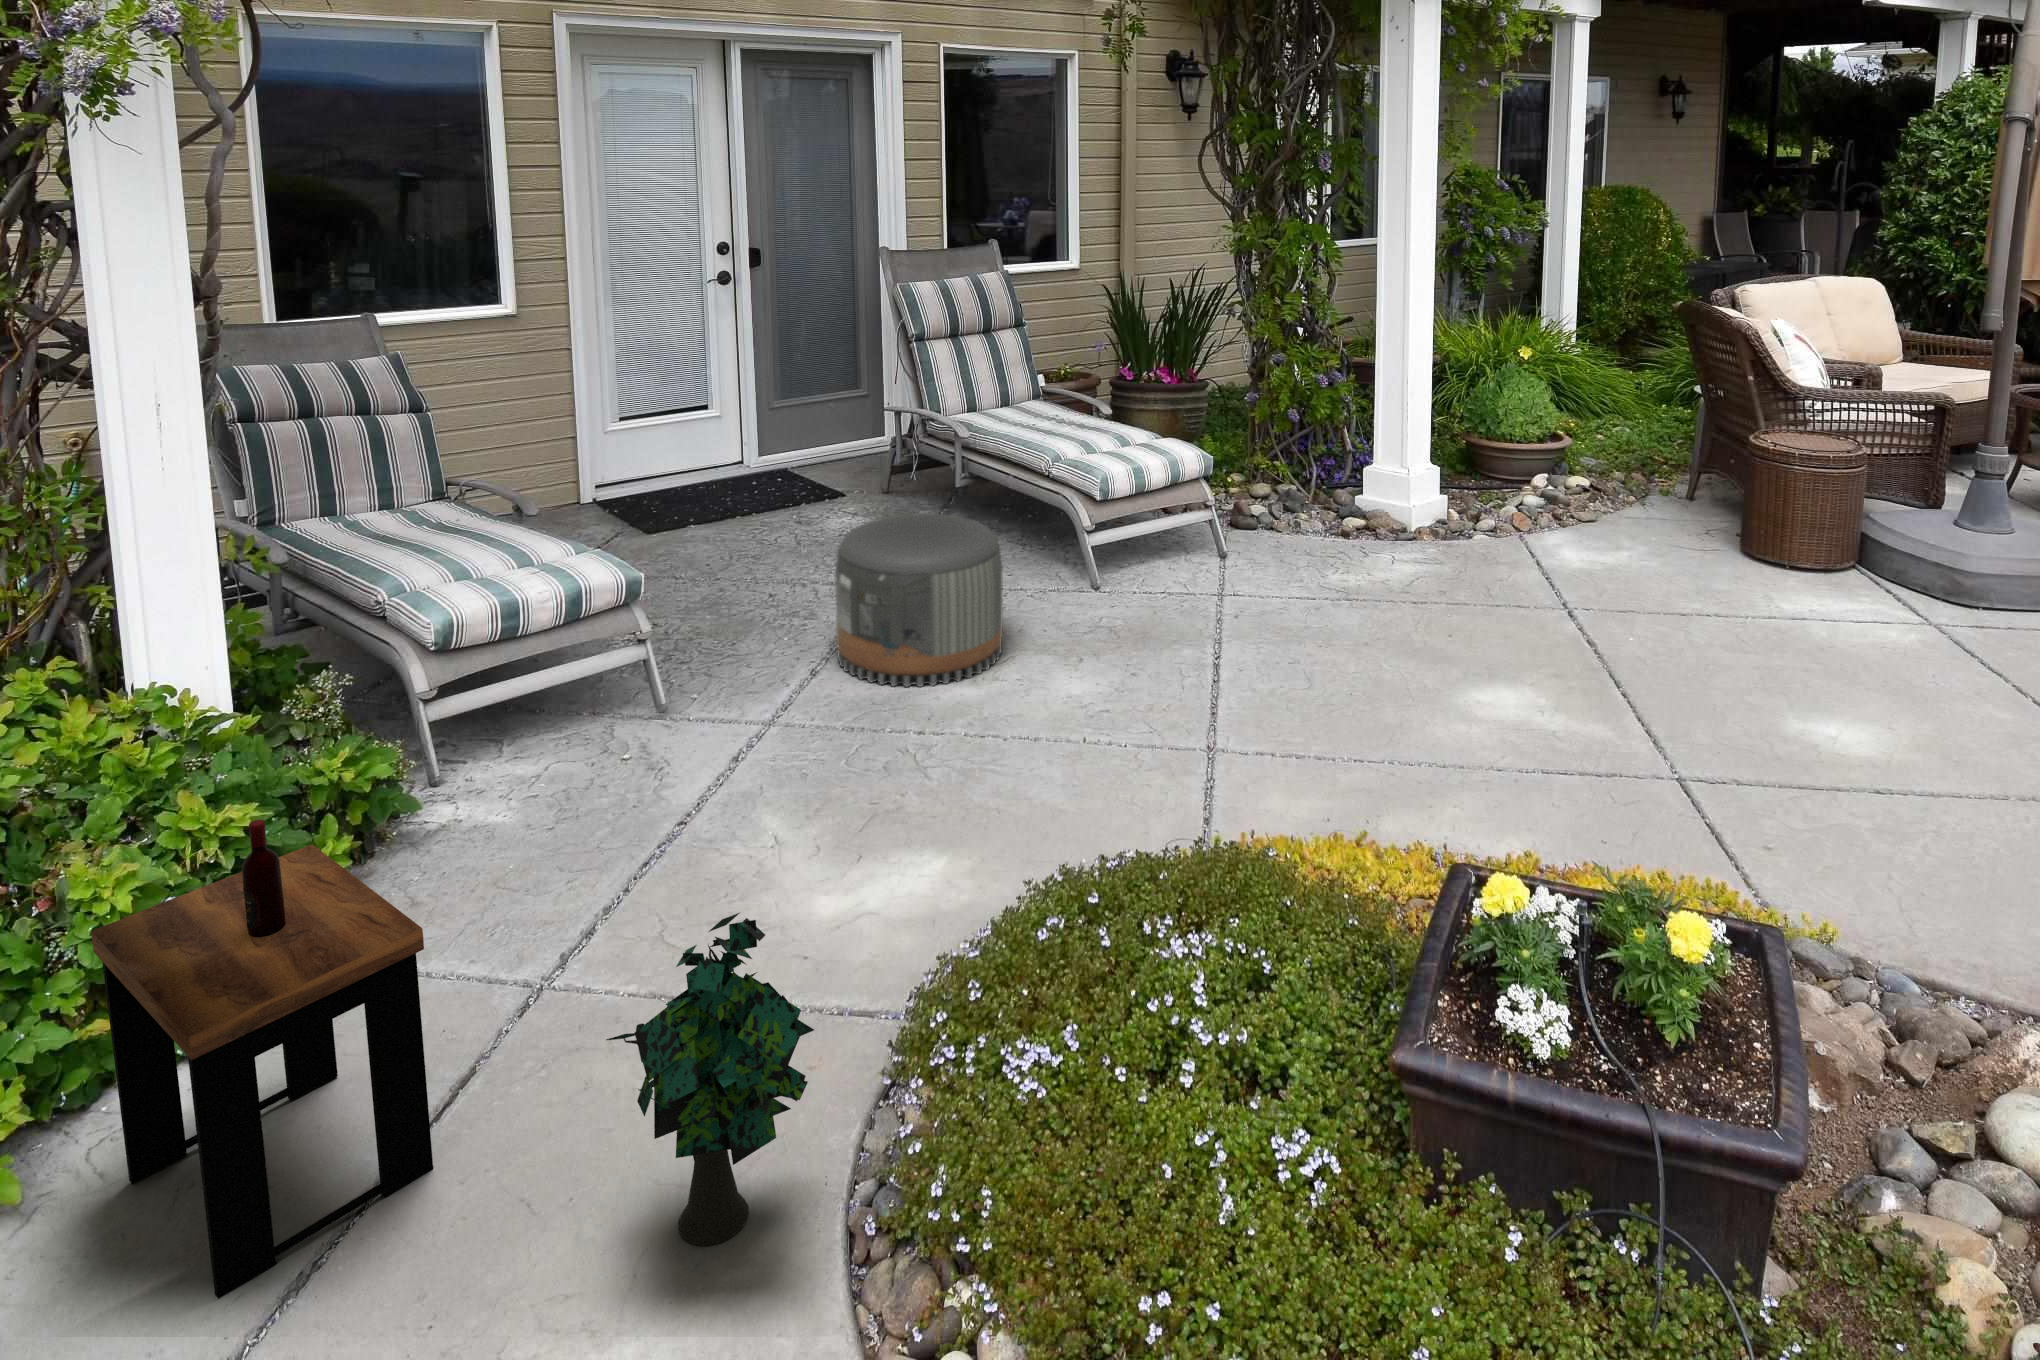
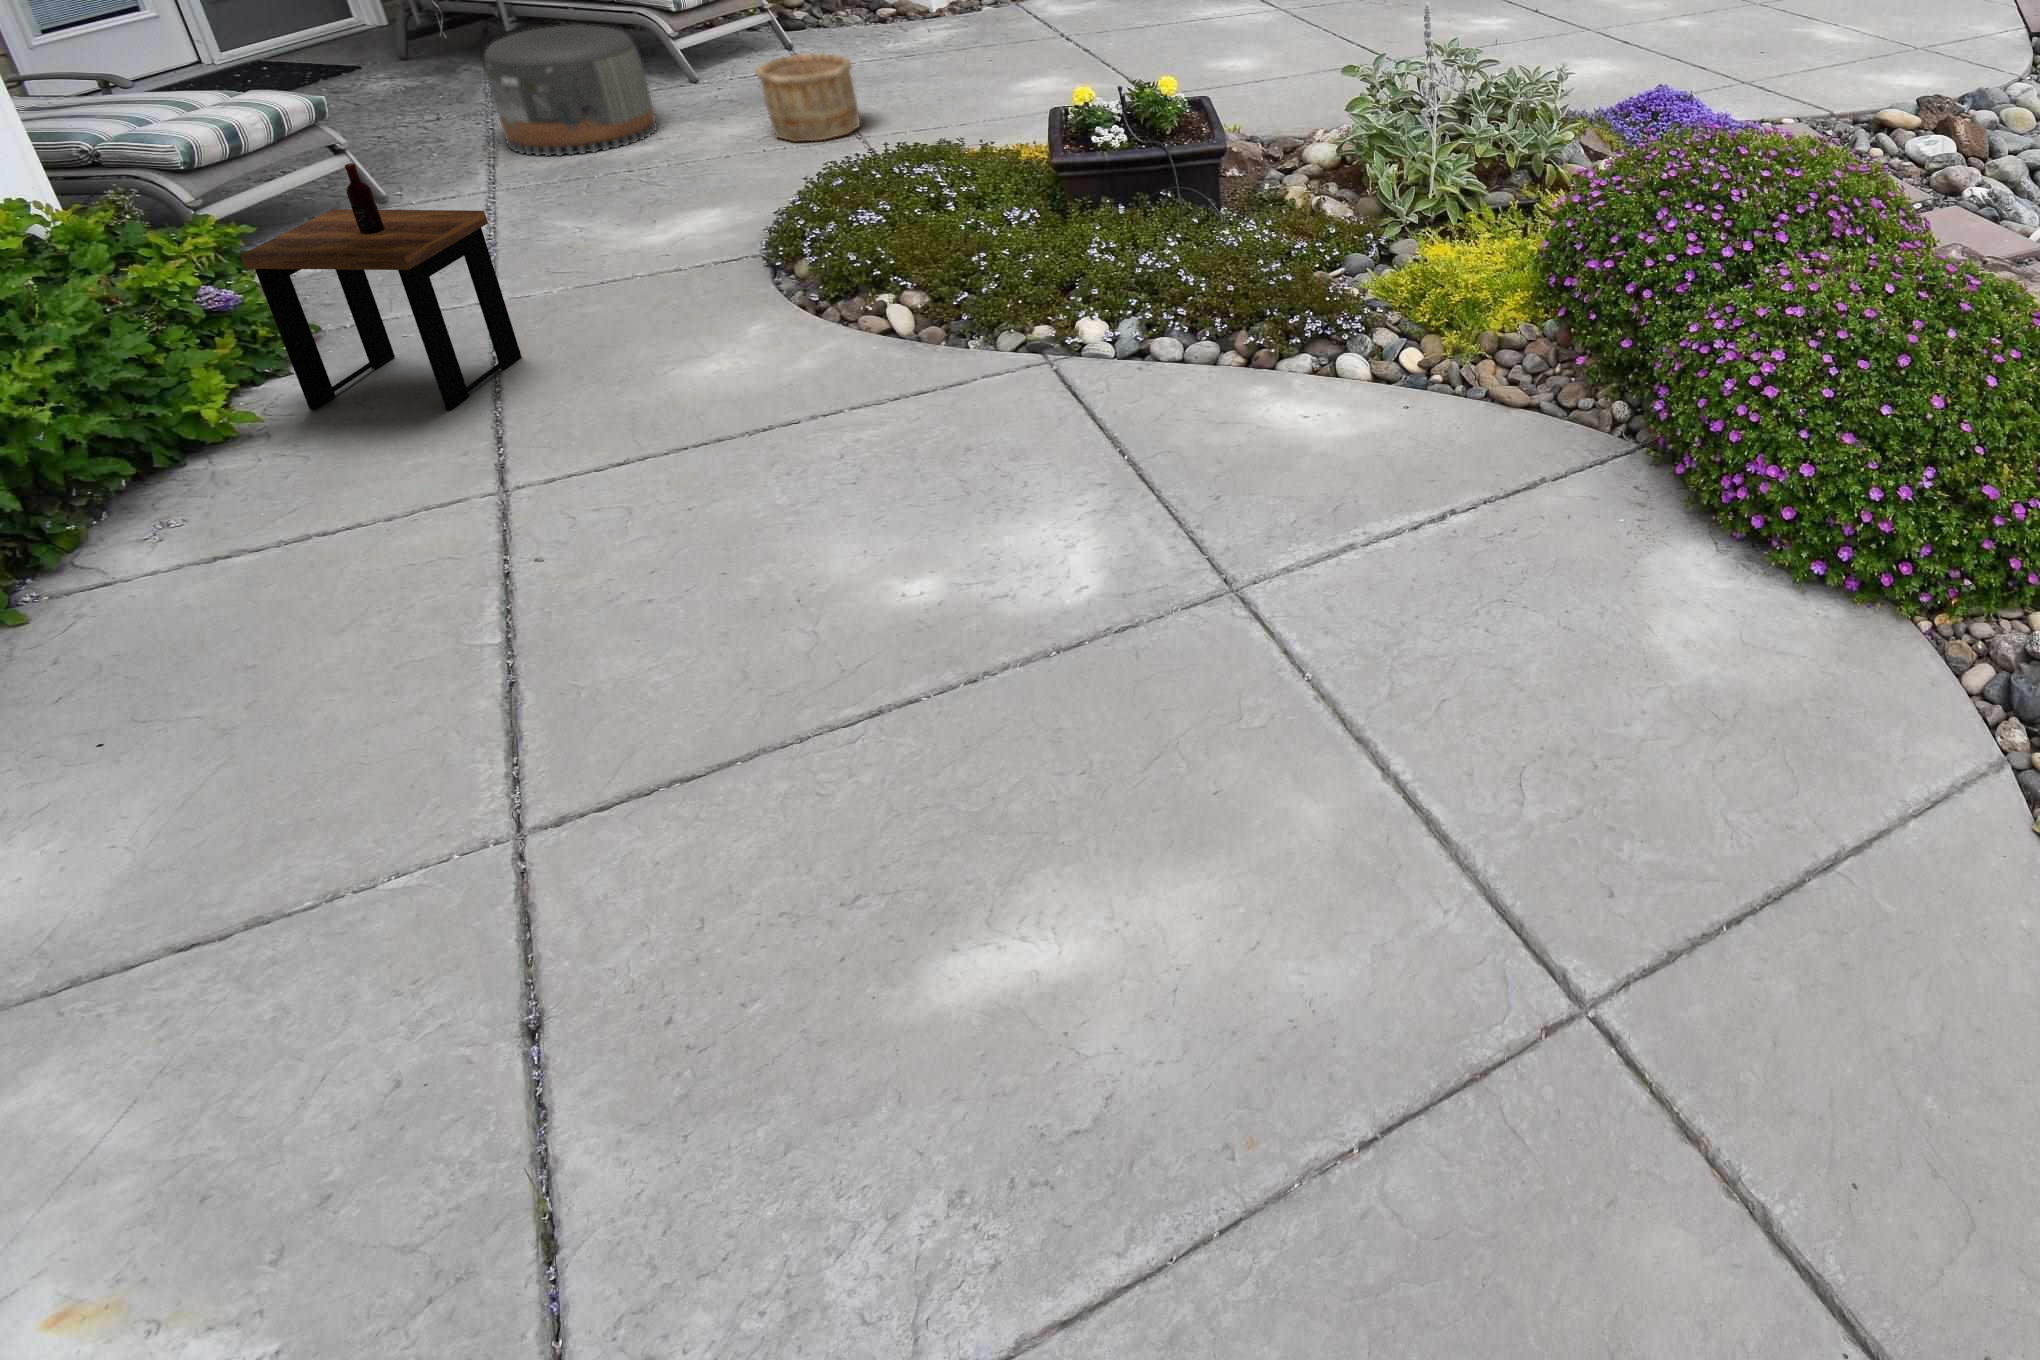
wooden bucket: none [1100,607,1228,746] -> present [756,53,860,141]
decorative plant: present [606,913,814,1245] -> none [636,154,762,331]

